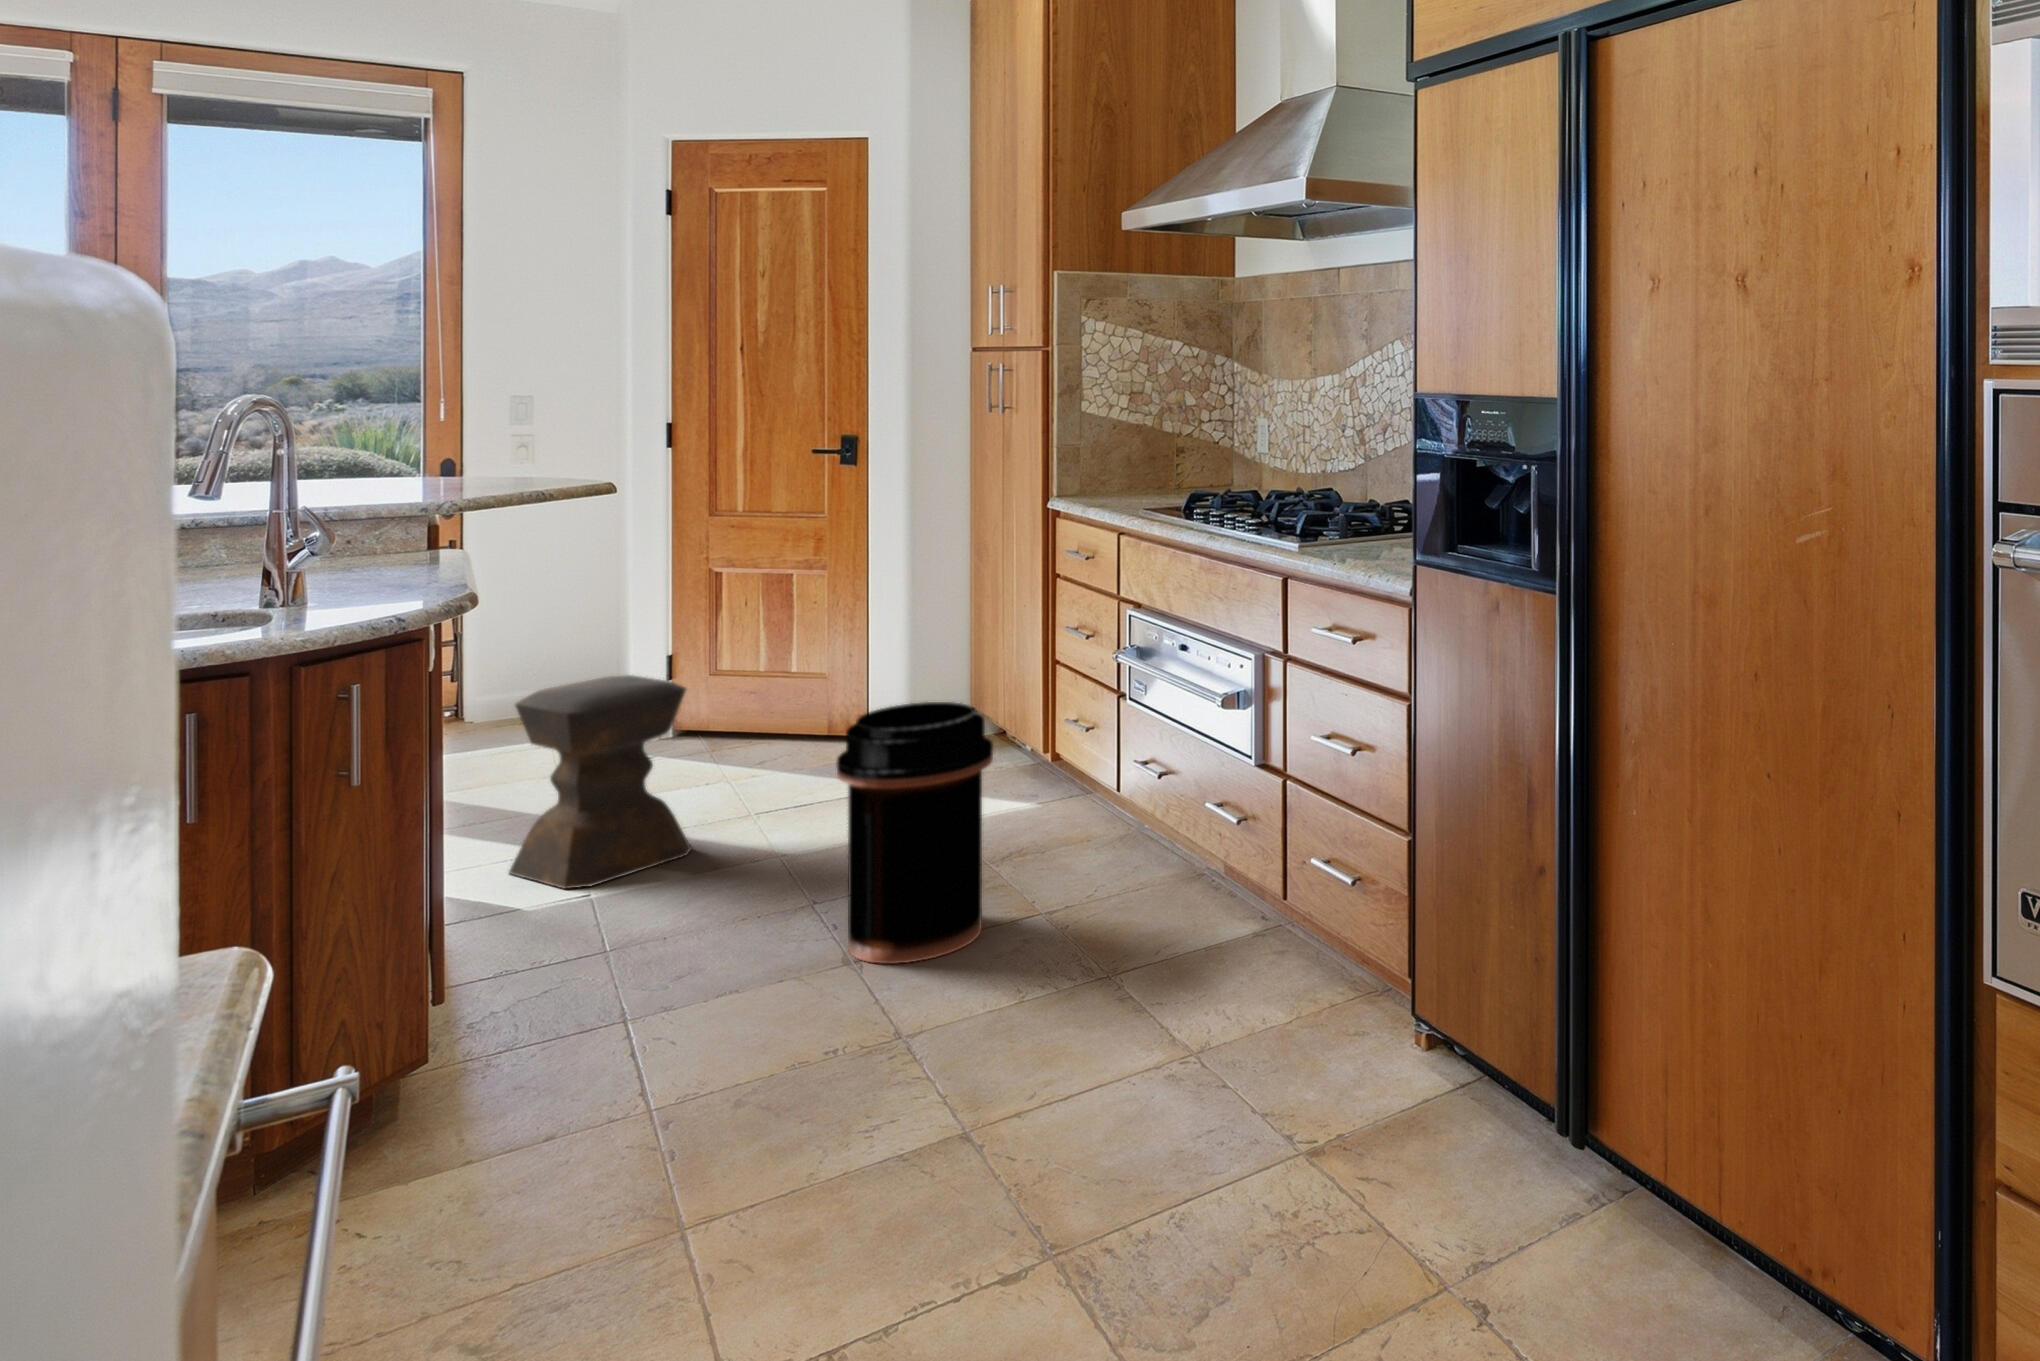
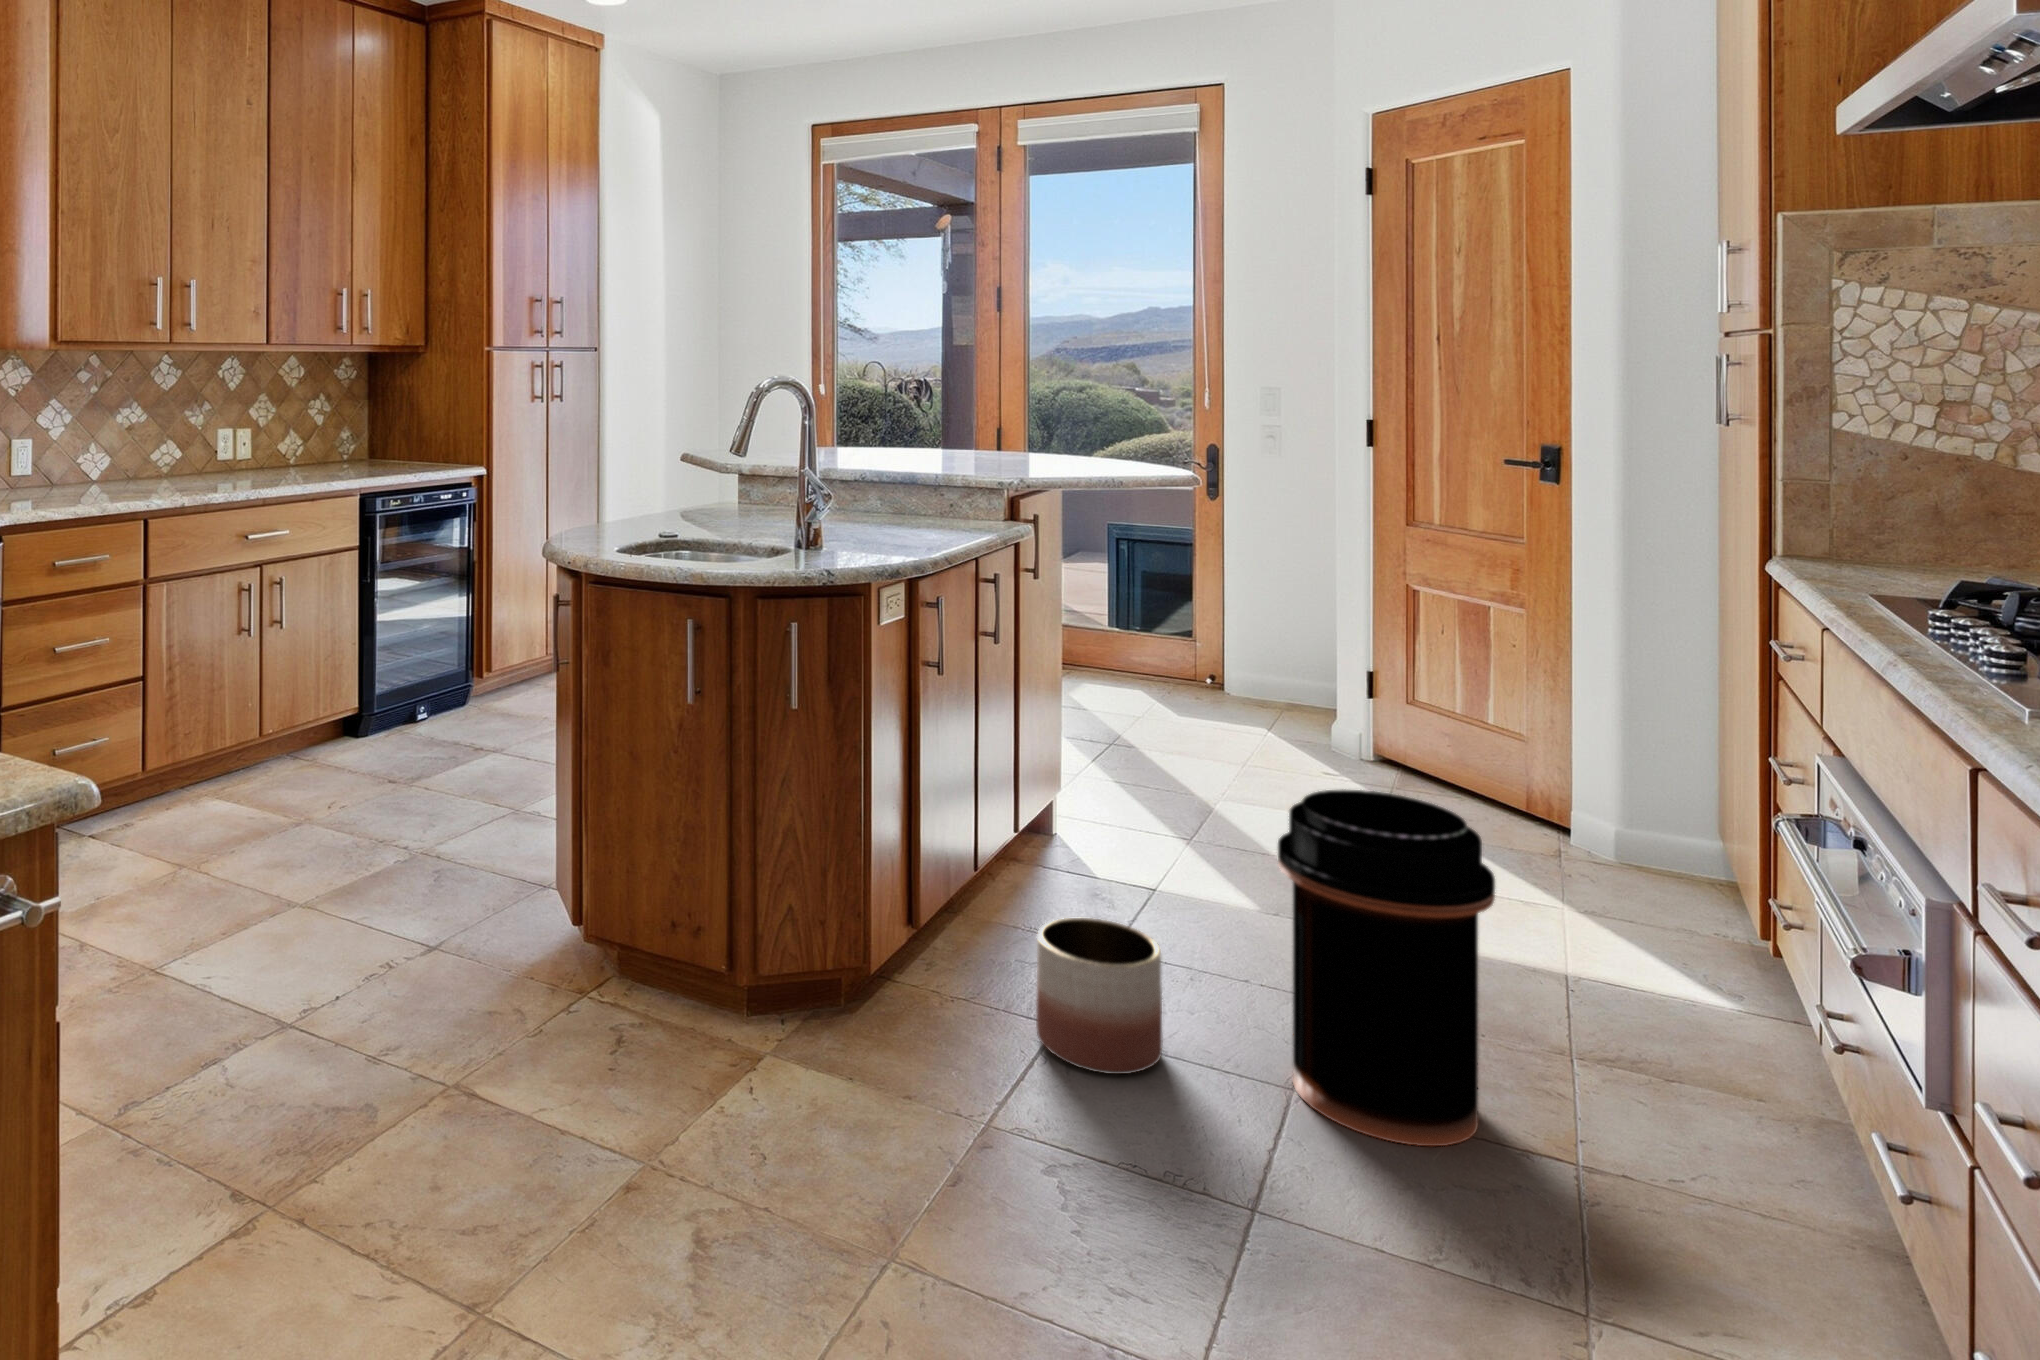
stool: present [509,675,691,889] -> none [1113,672,1272,886]
planter: none [628,891,755,1032] -> present [1036,918,1163,1074]

